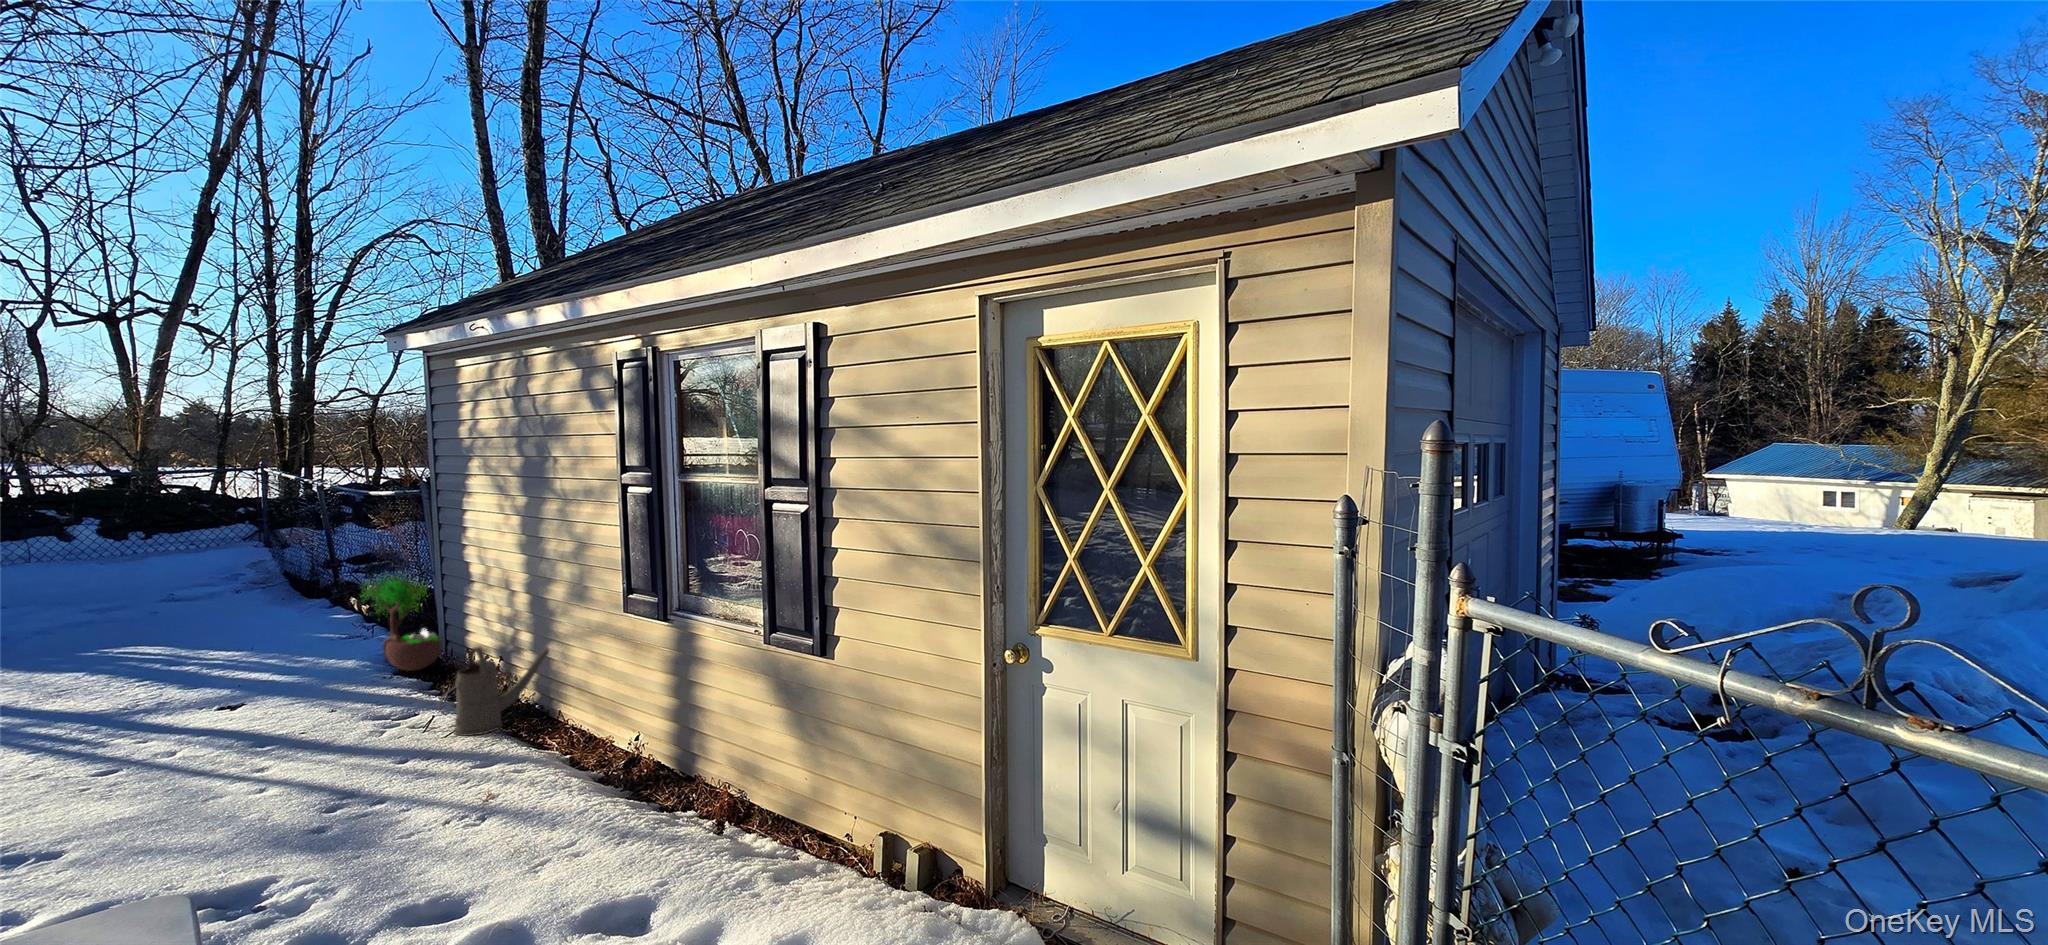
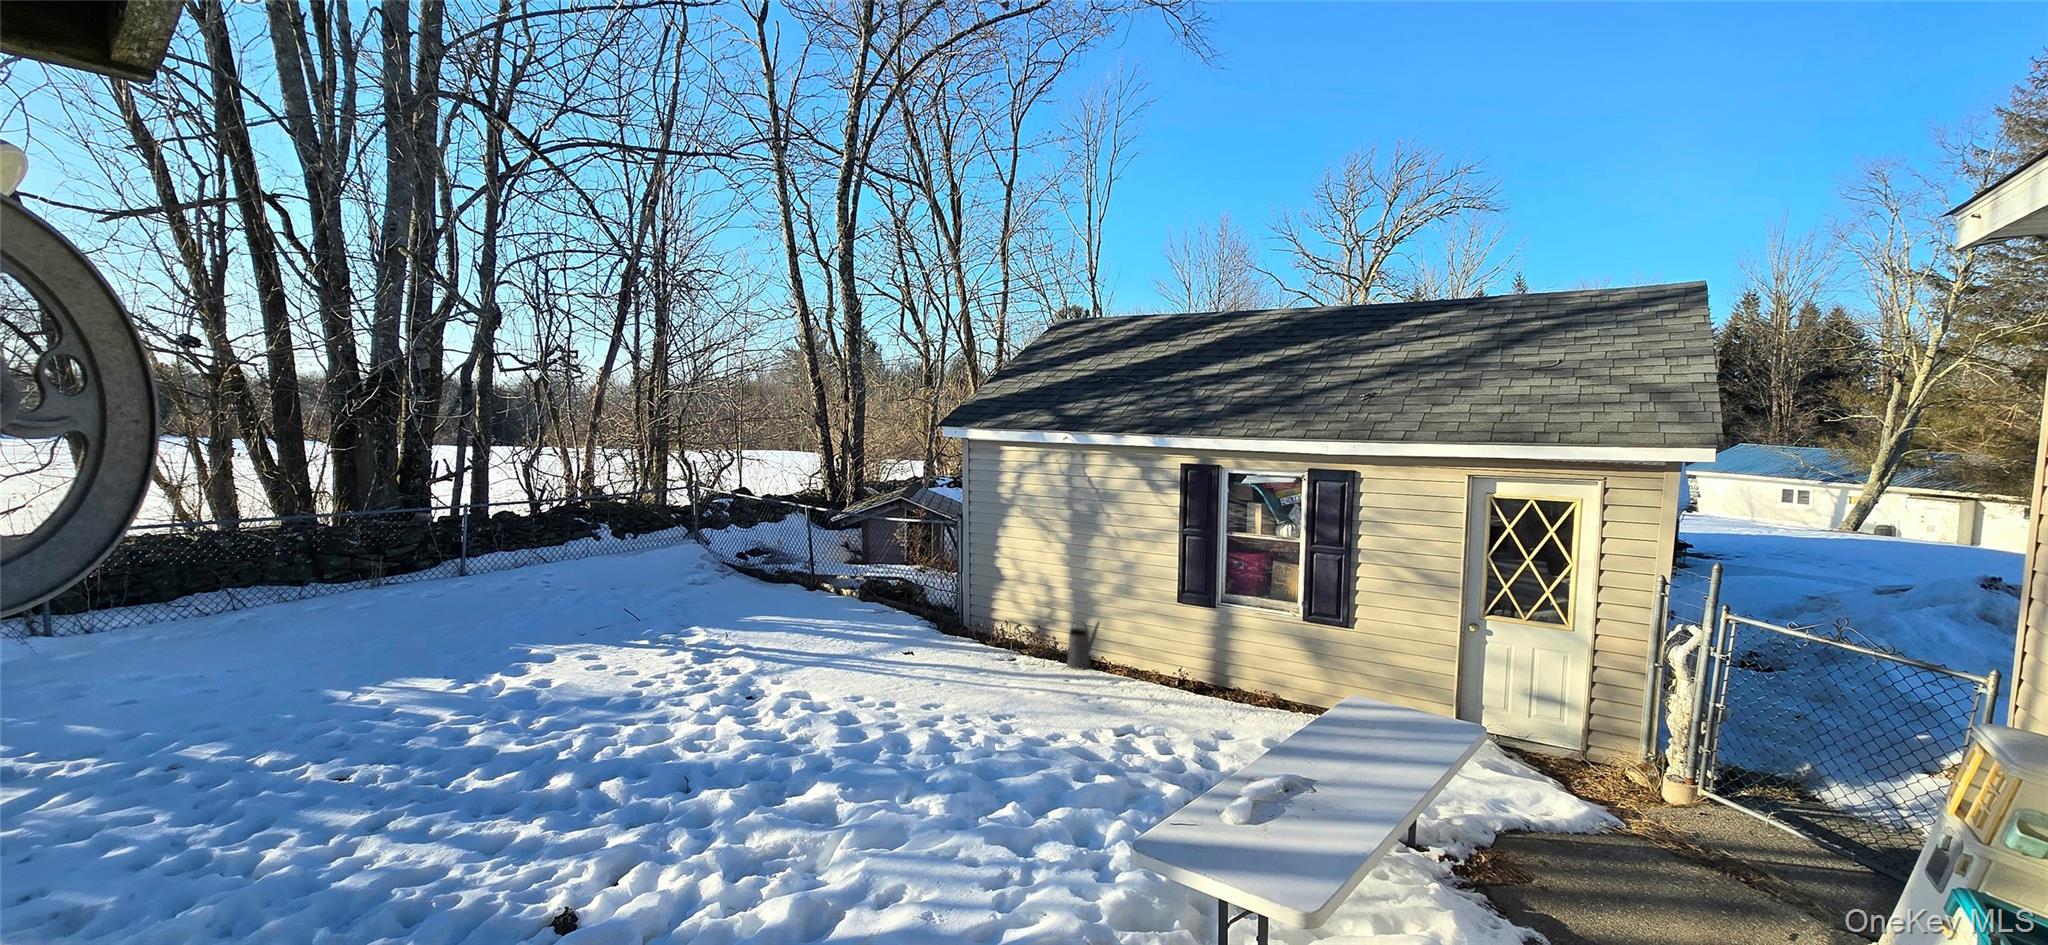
potted tree: present [365,571,442,671] -> none [929,567,973,633]

